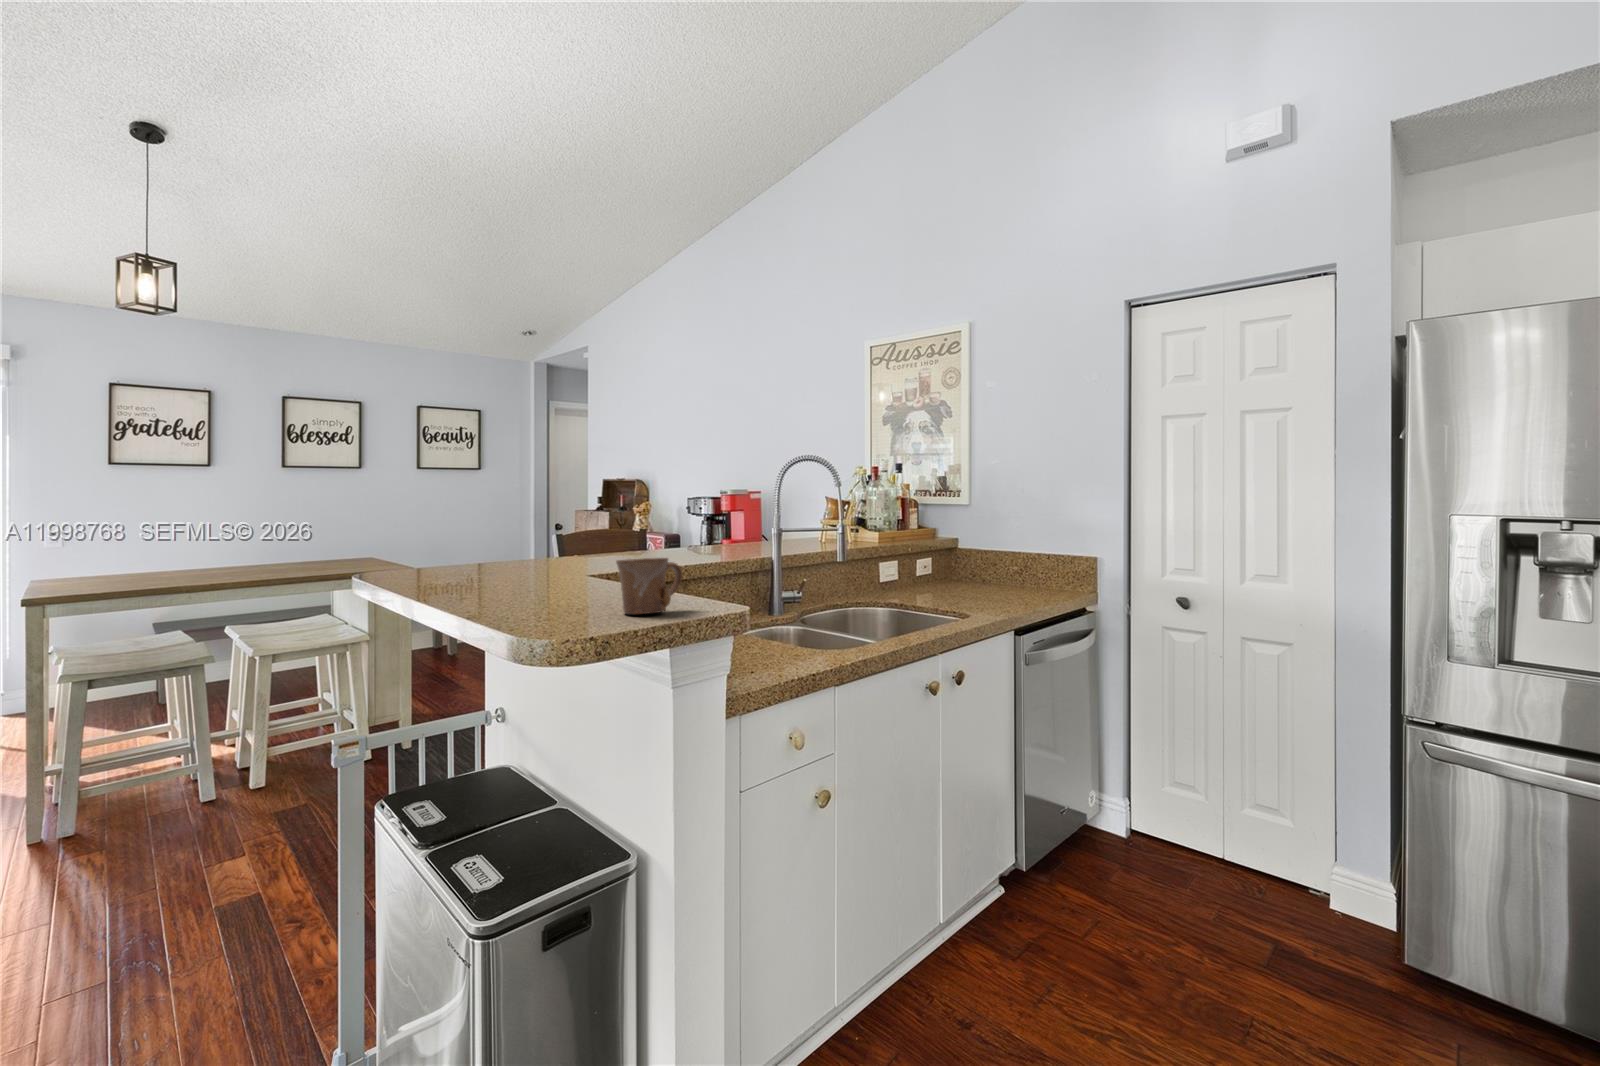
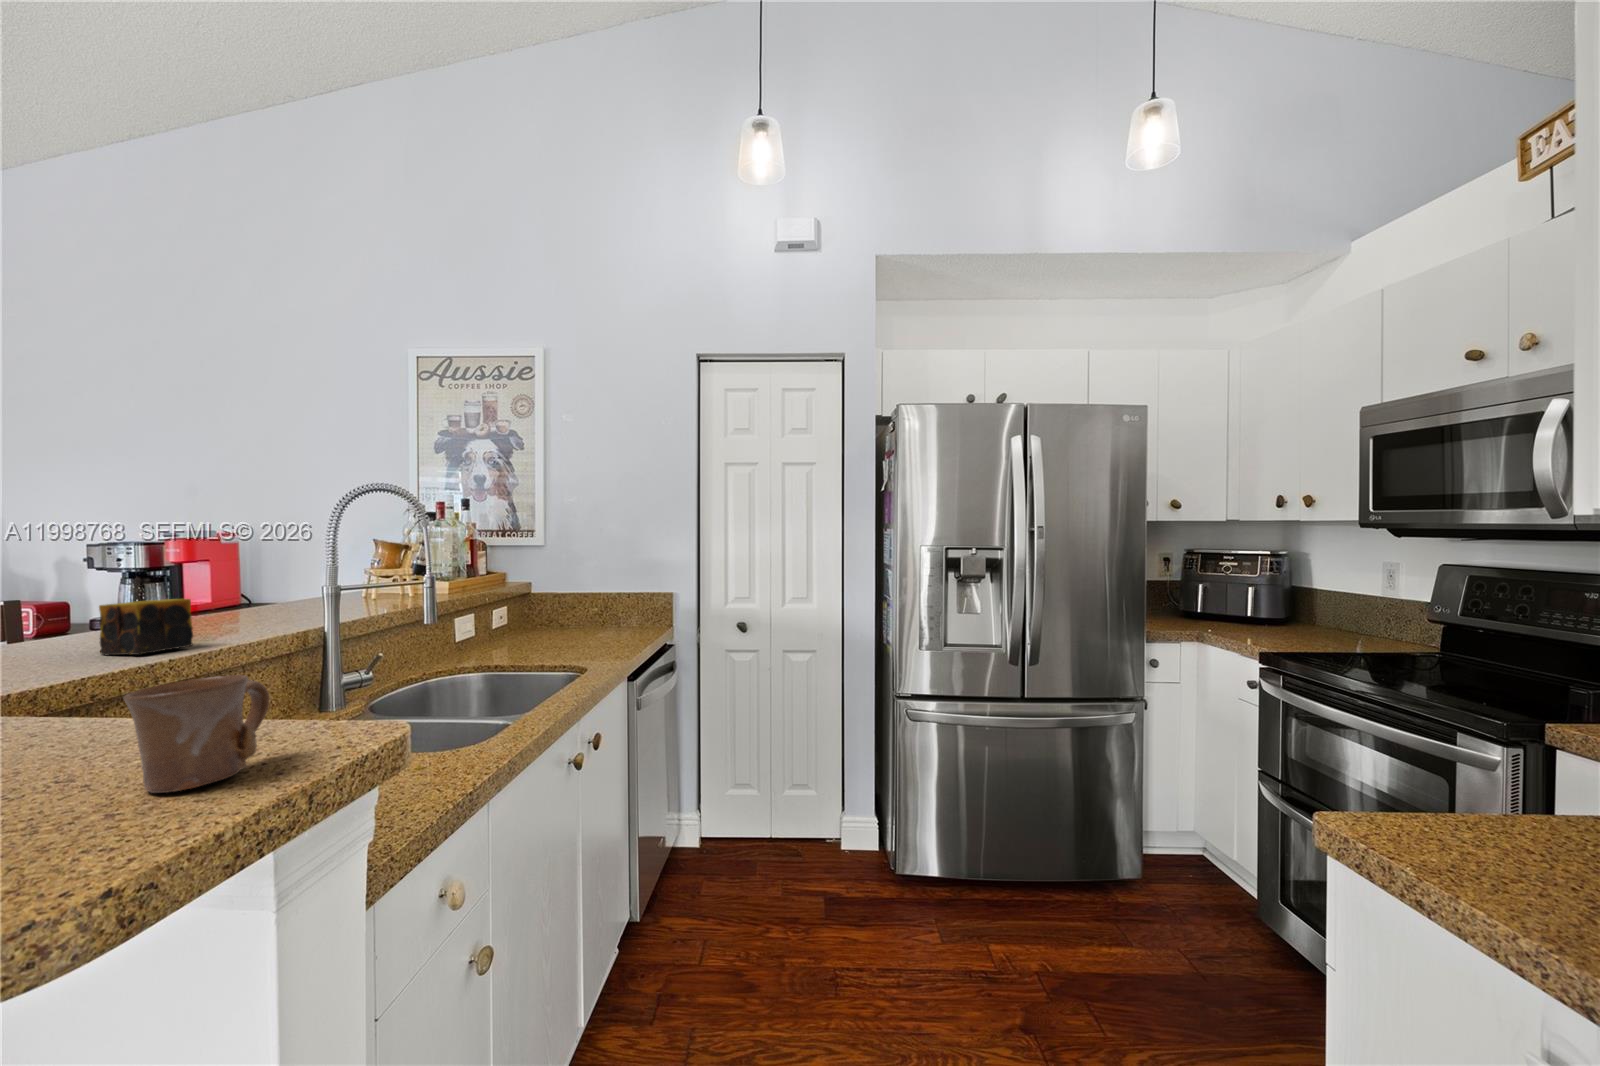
candle: none [659,529,702,562] -> present [99,599,193,655]

